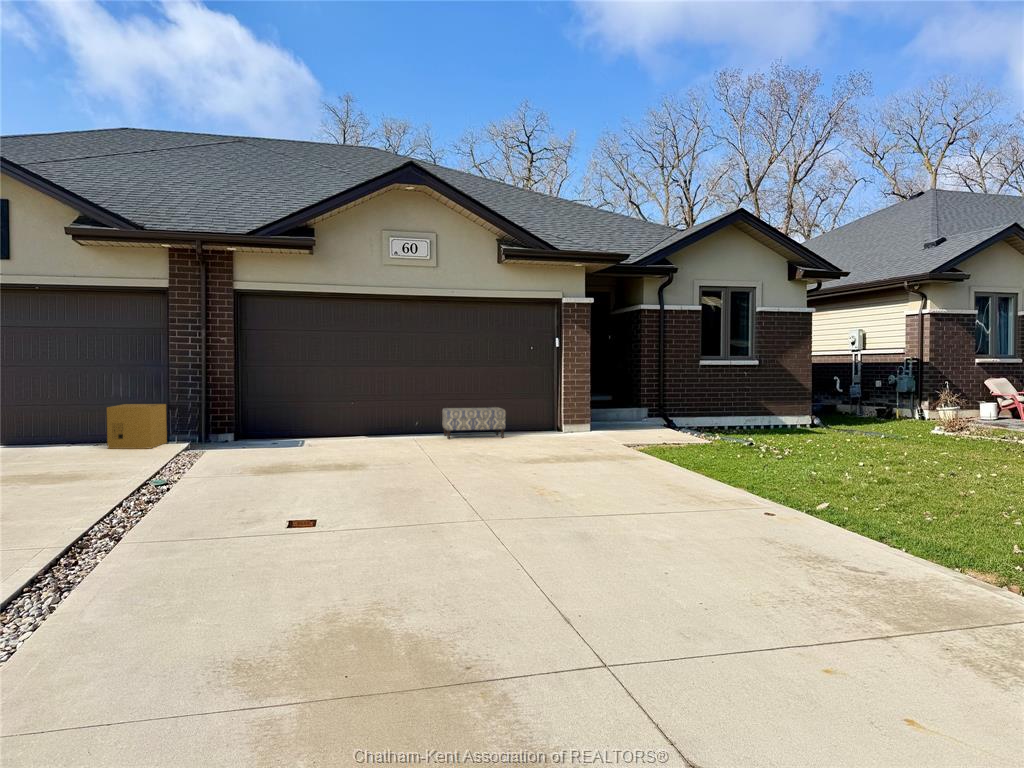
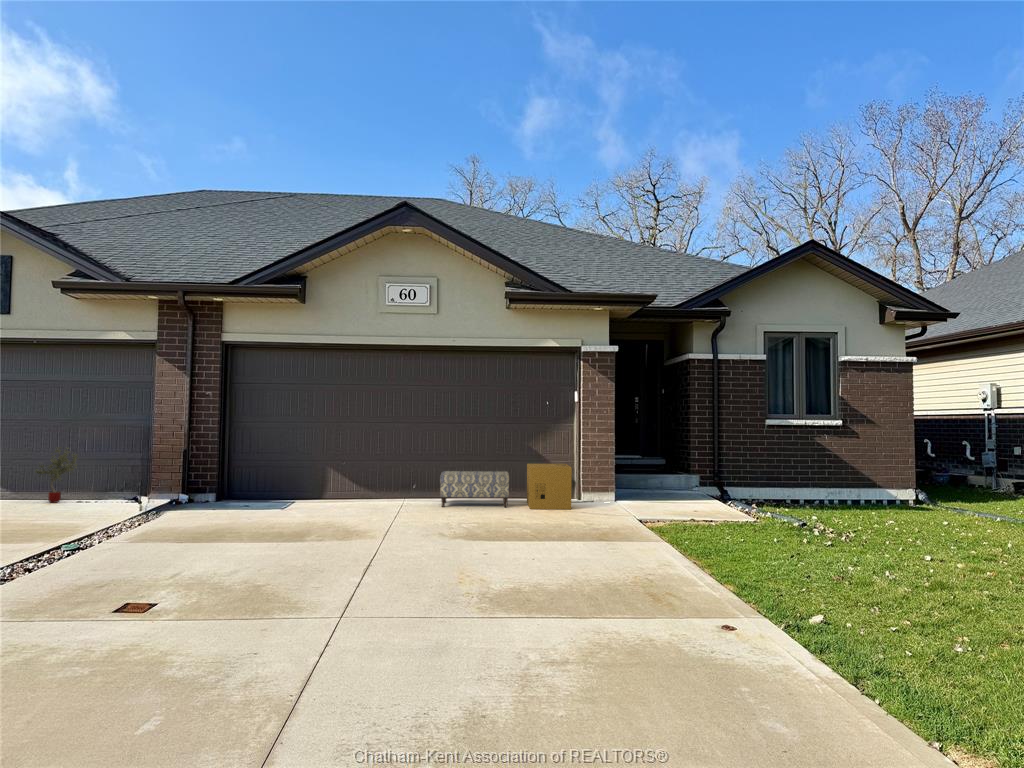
potted tree: none [48,392,96,447] -> present [35,447,77,503]
cardboard box: present [107,404,167,449] -> present [527,464,572,509]

